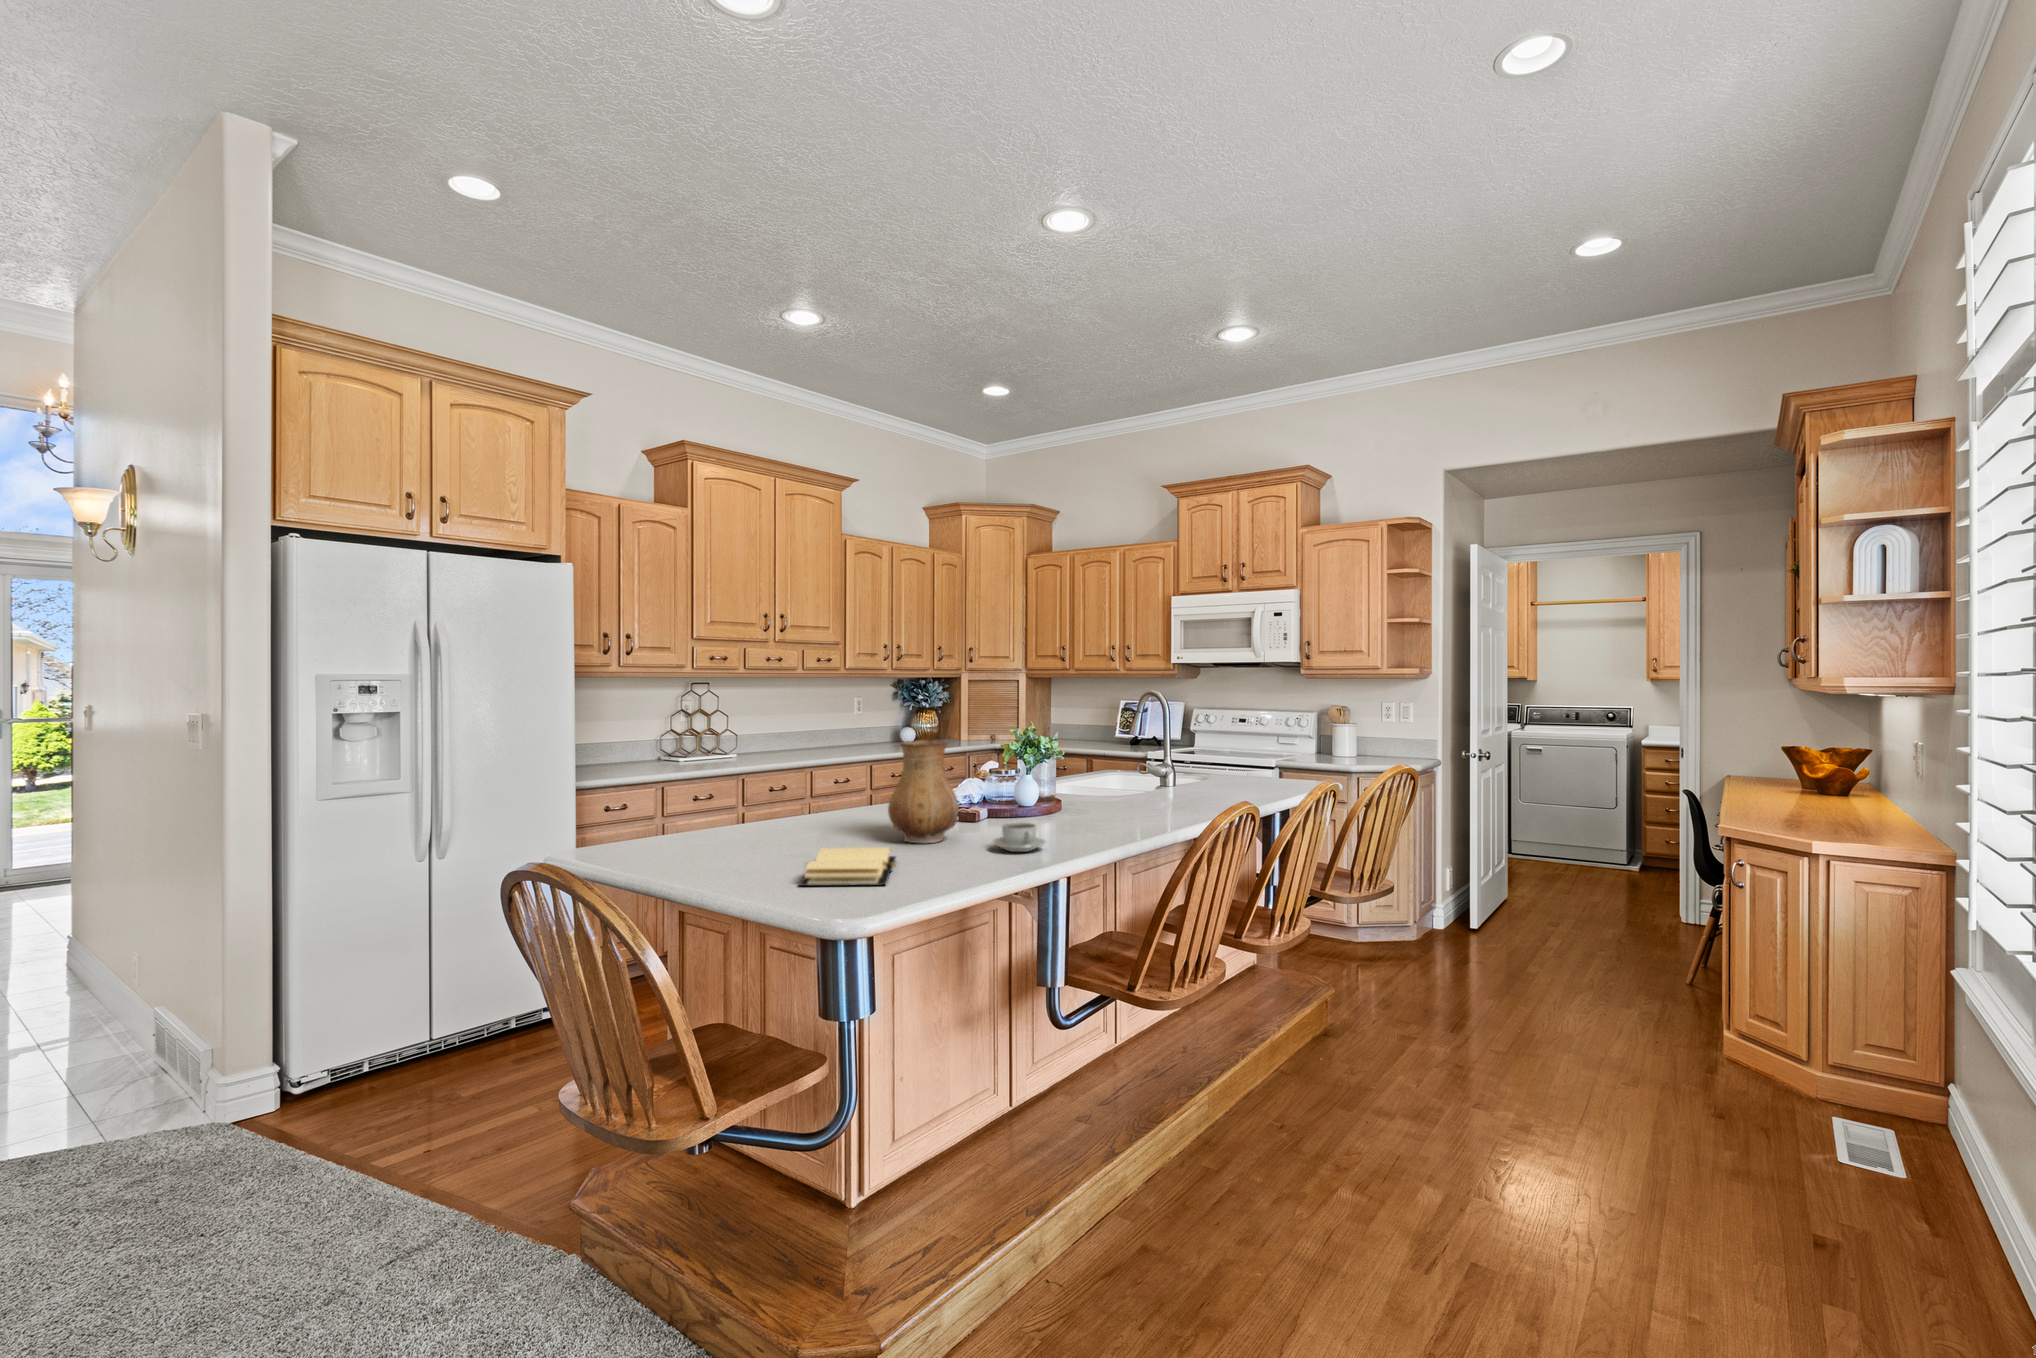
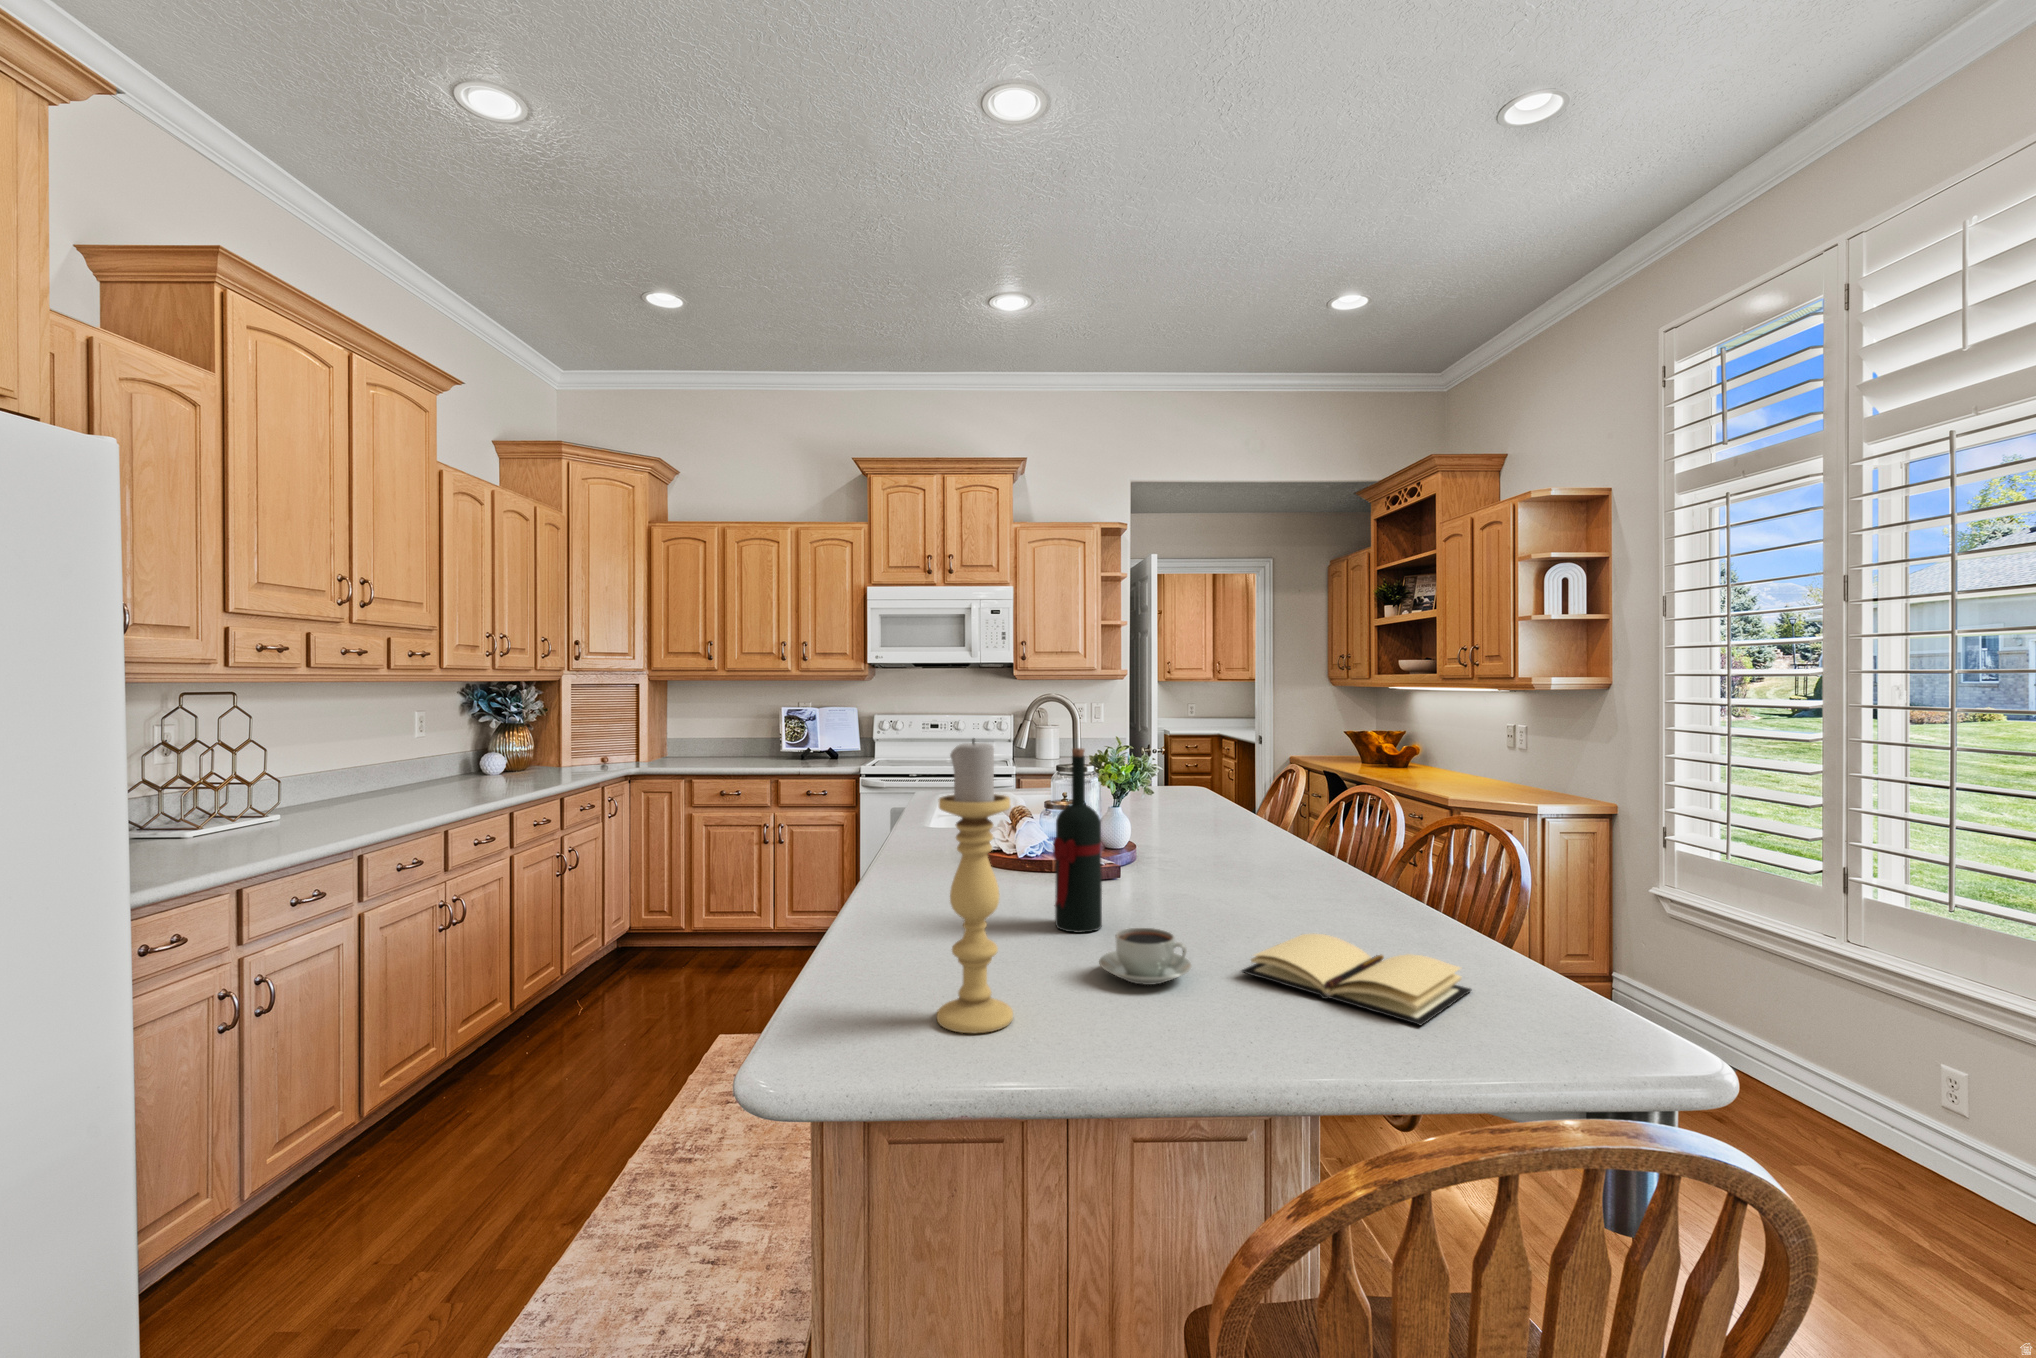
candle holder: none [654,703,696,852] -> present [937,739,1013,1033]
wine bottle: none [825,719,864,837] -> present [1053,748,1102,933]
ceramic pitcher: present [888,740,959,843] -> none [1142,770,1244,921]
coffee cup: present [992,823,1046,852] -> present [1099,928,1192,985]

